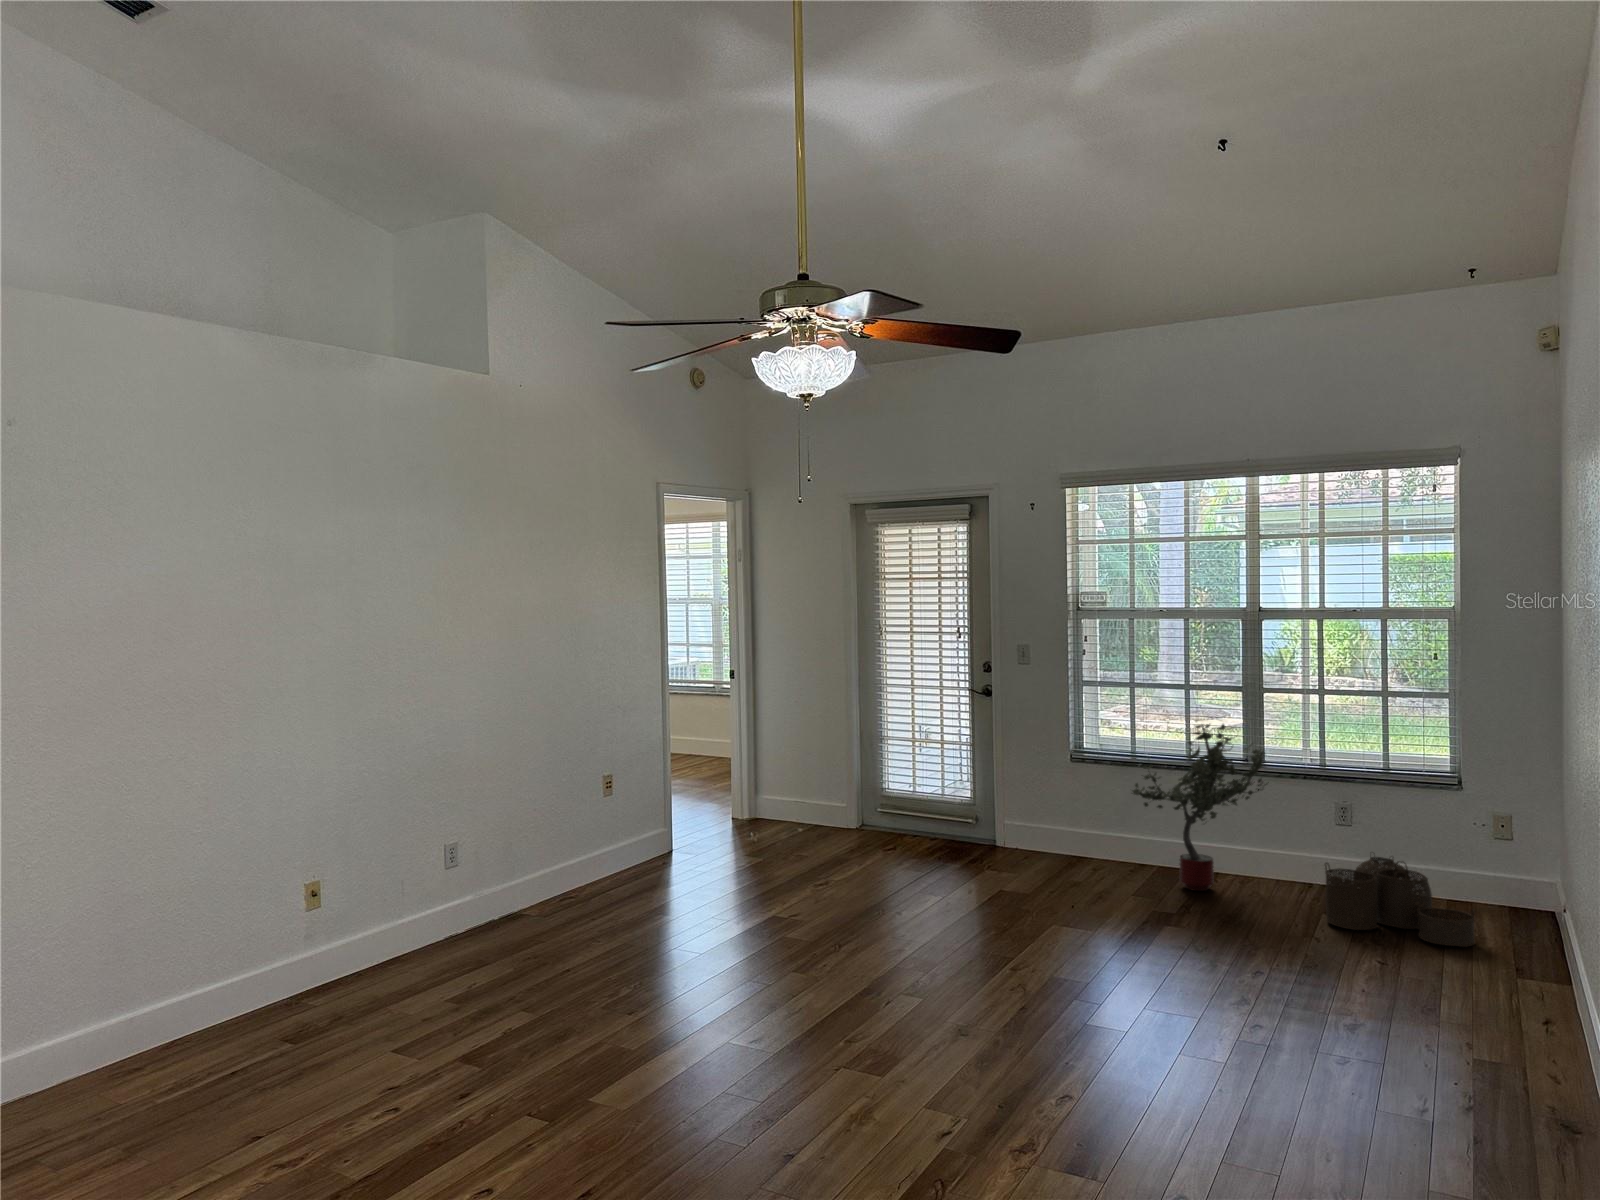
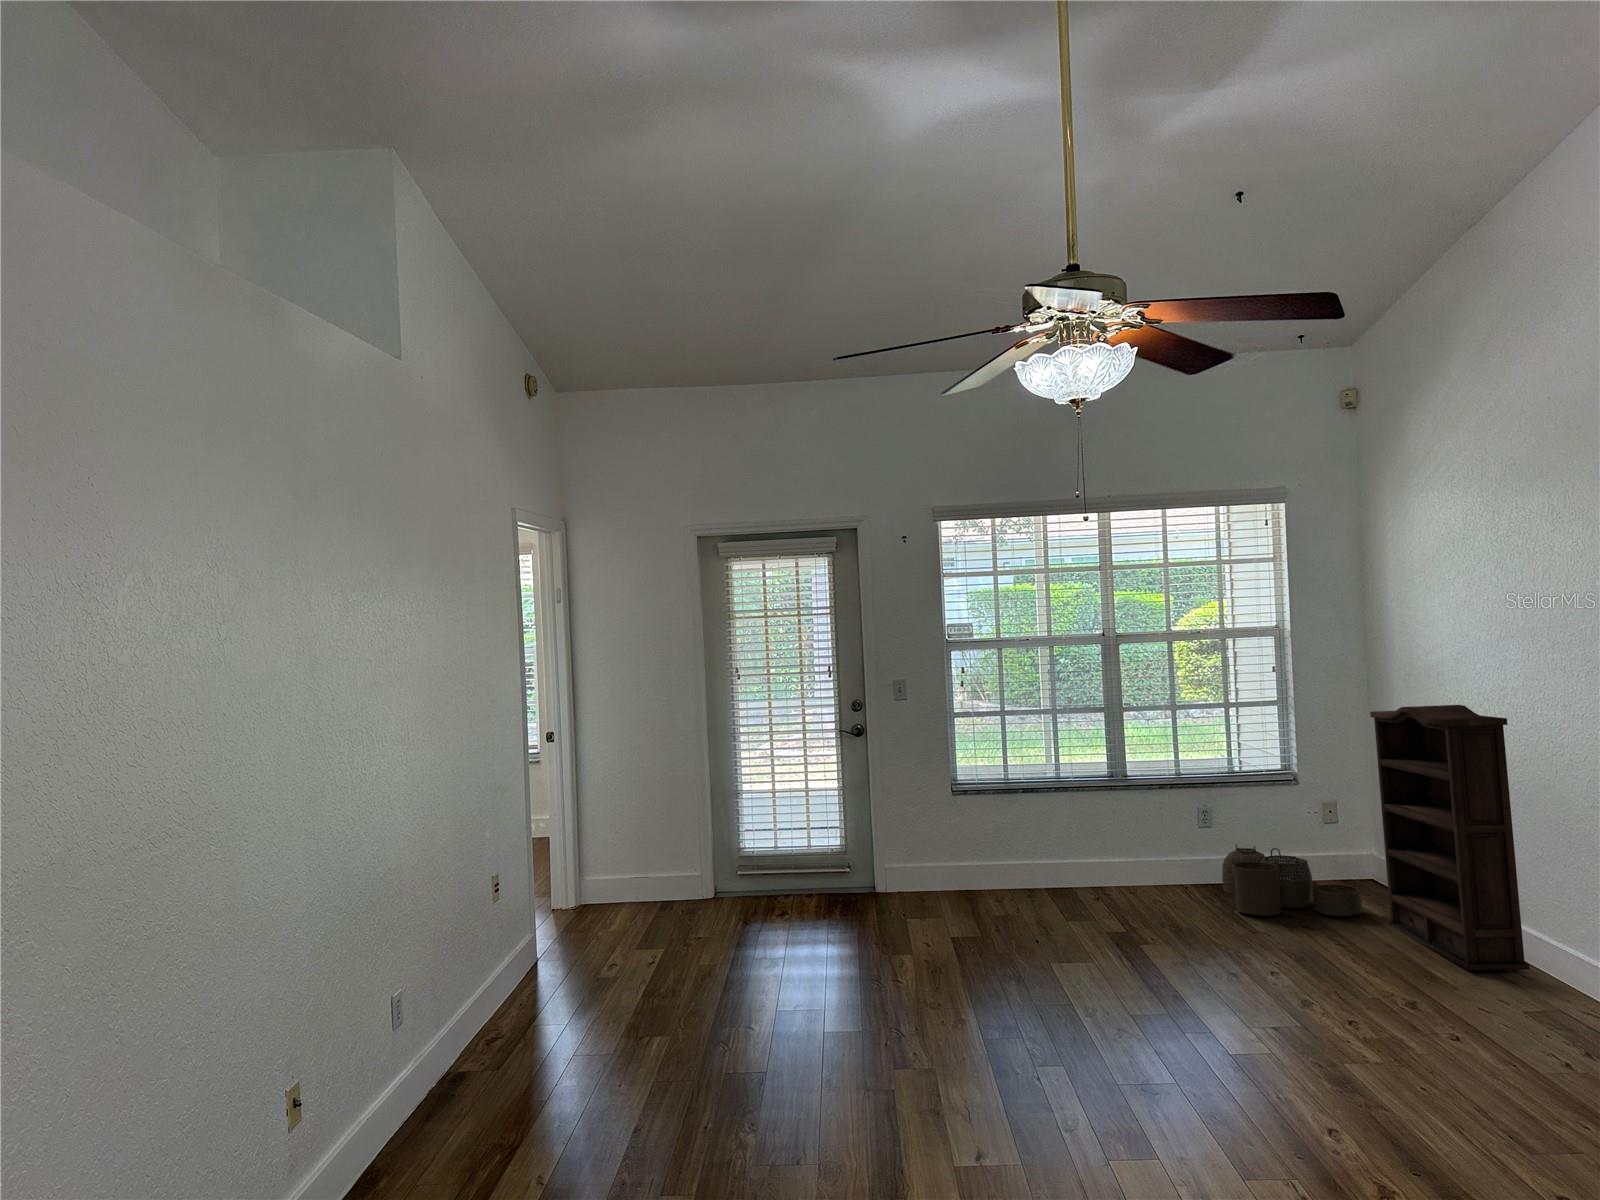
bookshelf: none [1485,713,1568,1030] -> present [1370,705,1530,970]
potted tree: present [1132,724,1269,891] -> none [1028,741,1163,904]

